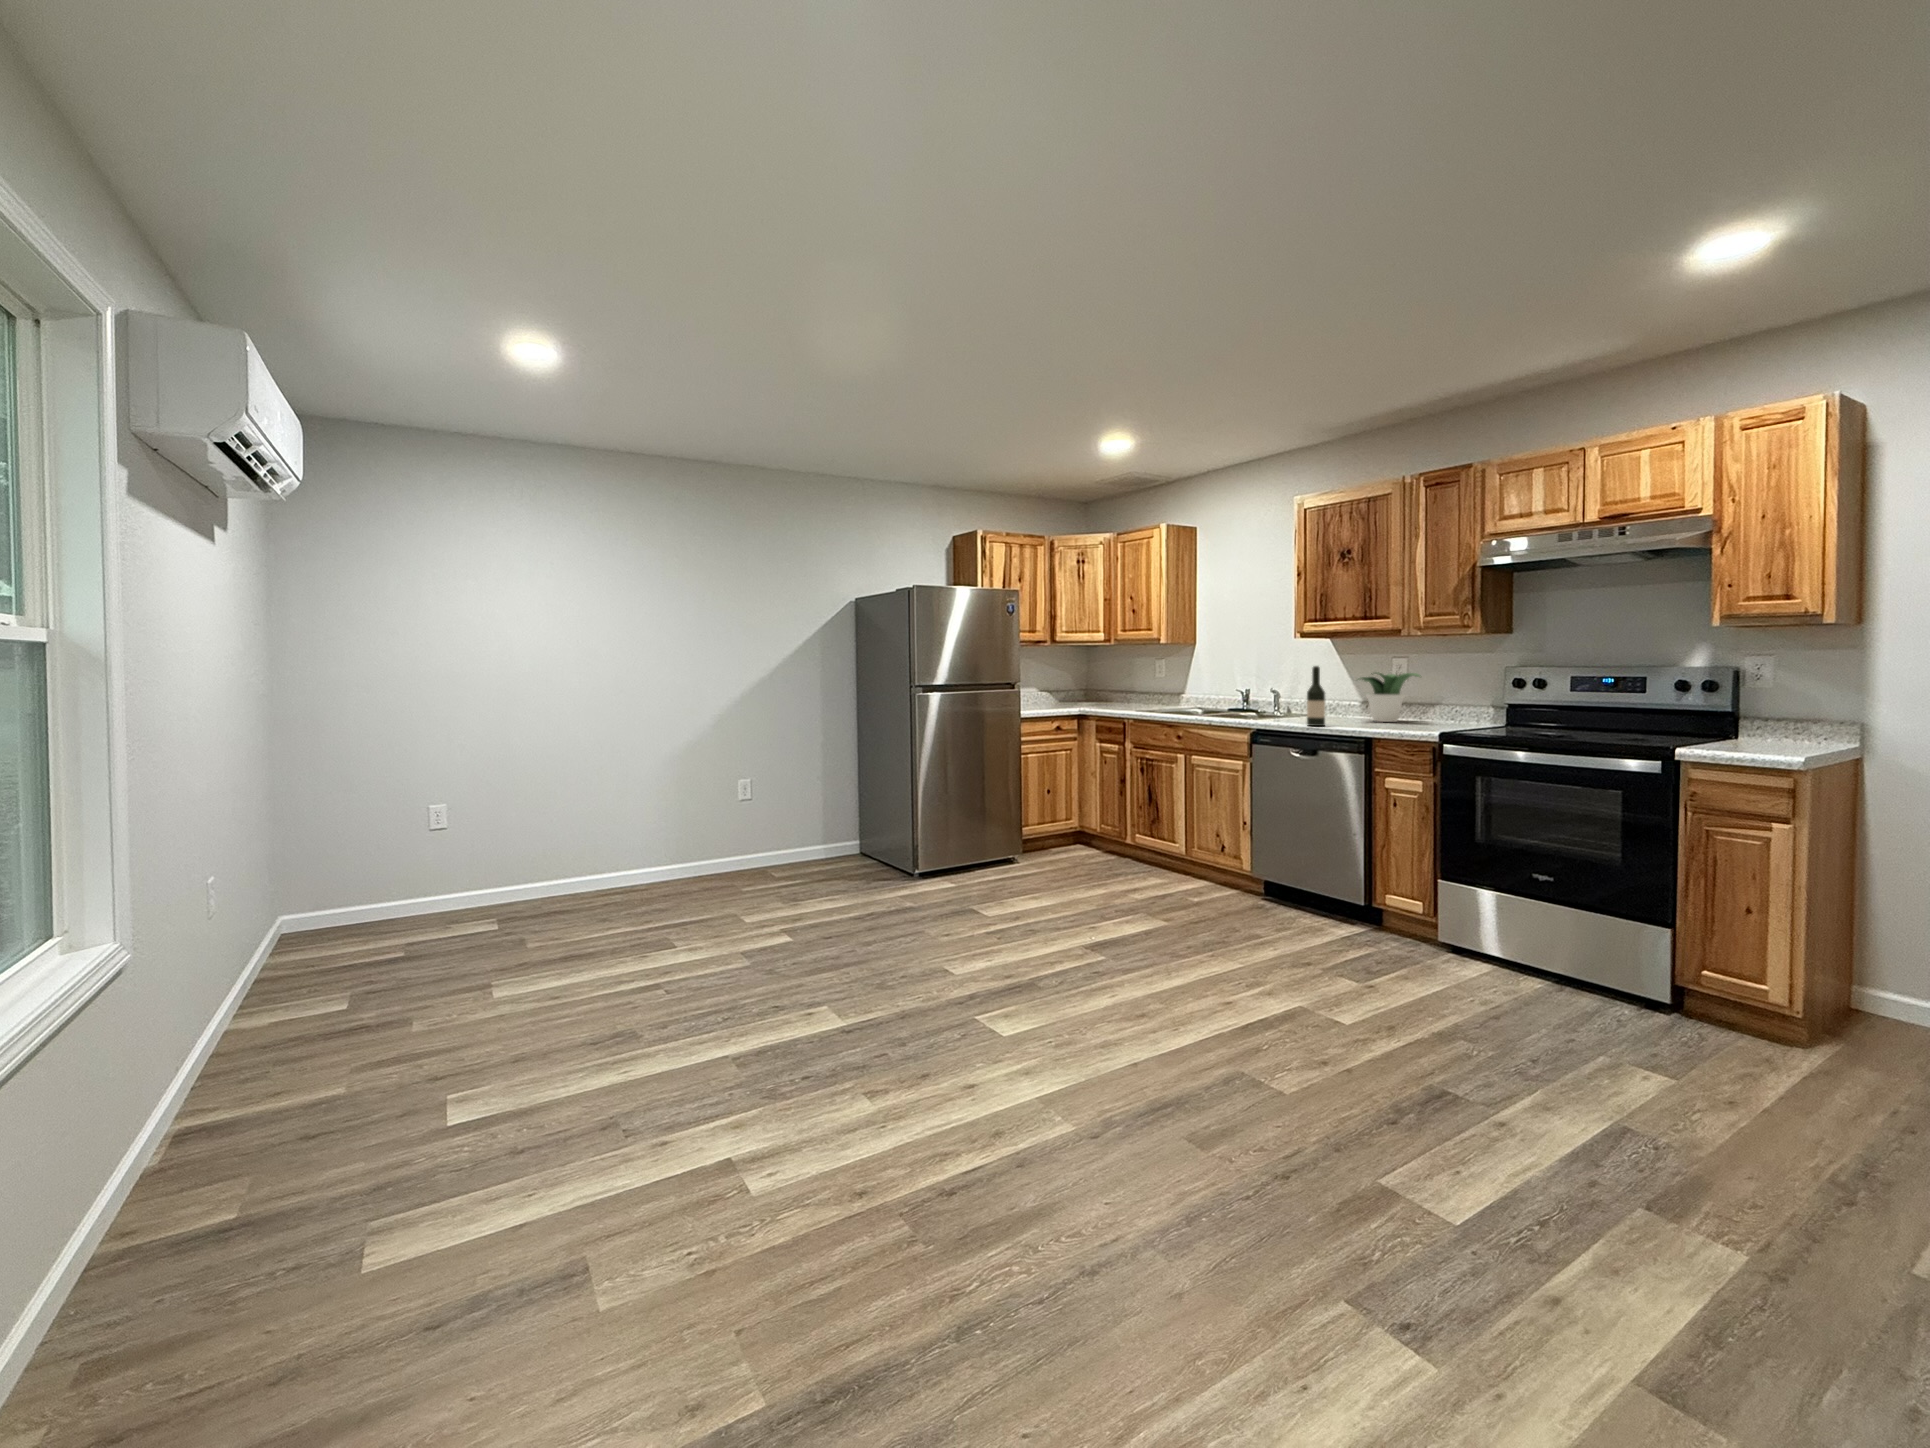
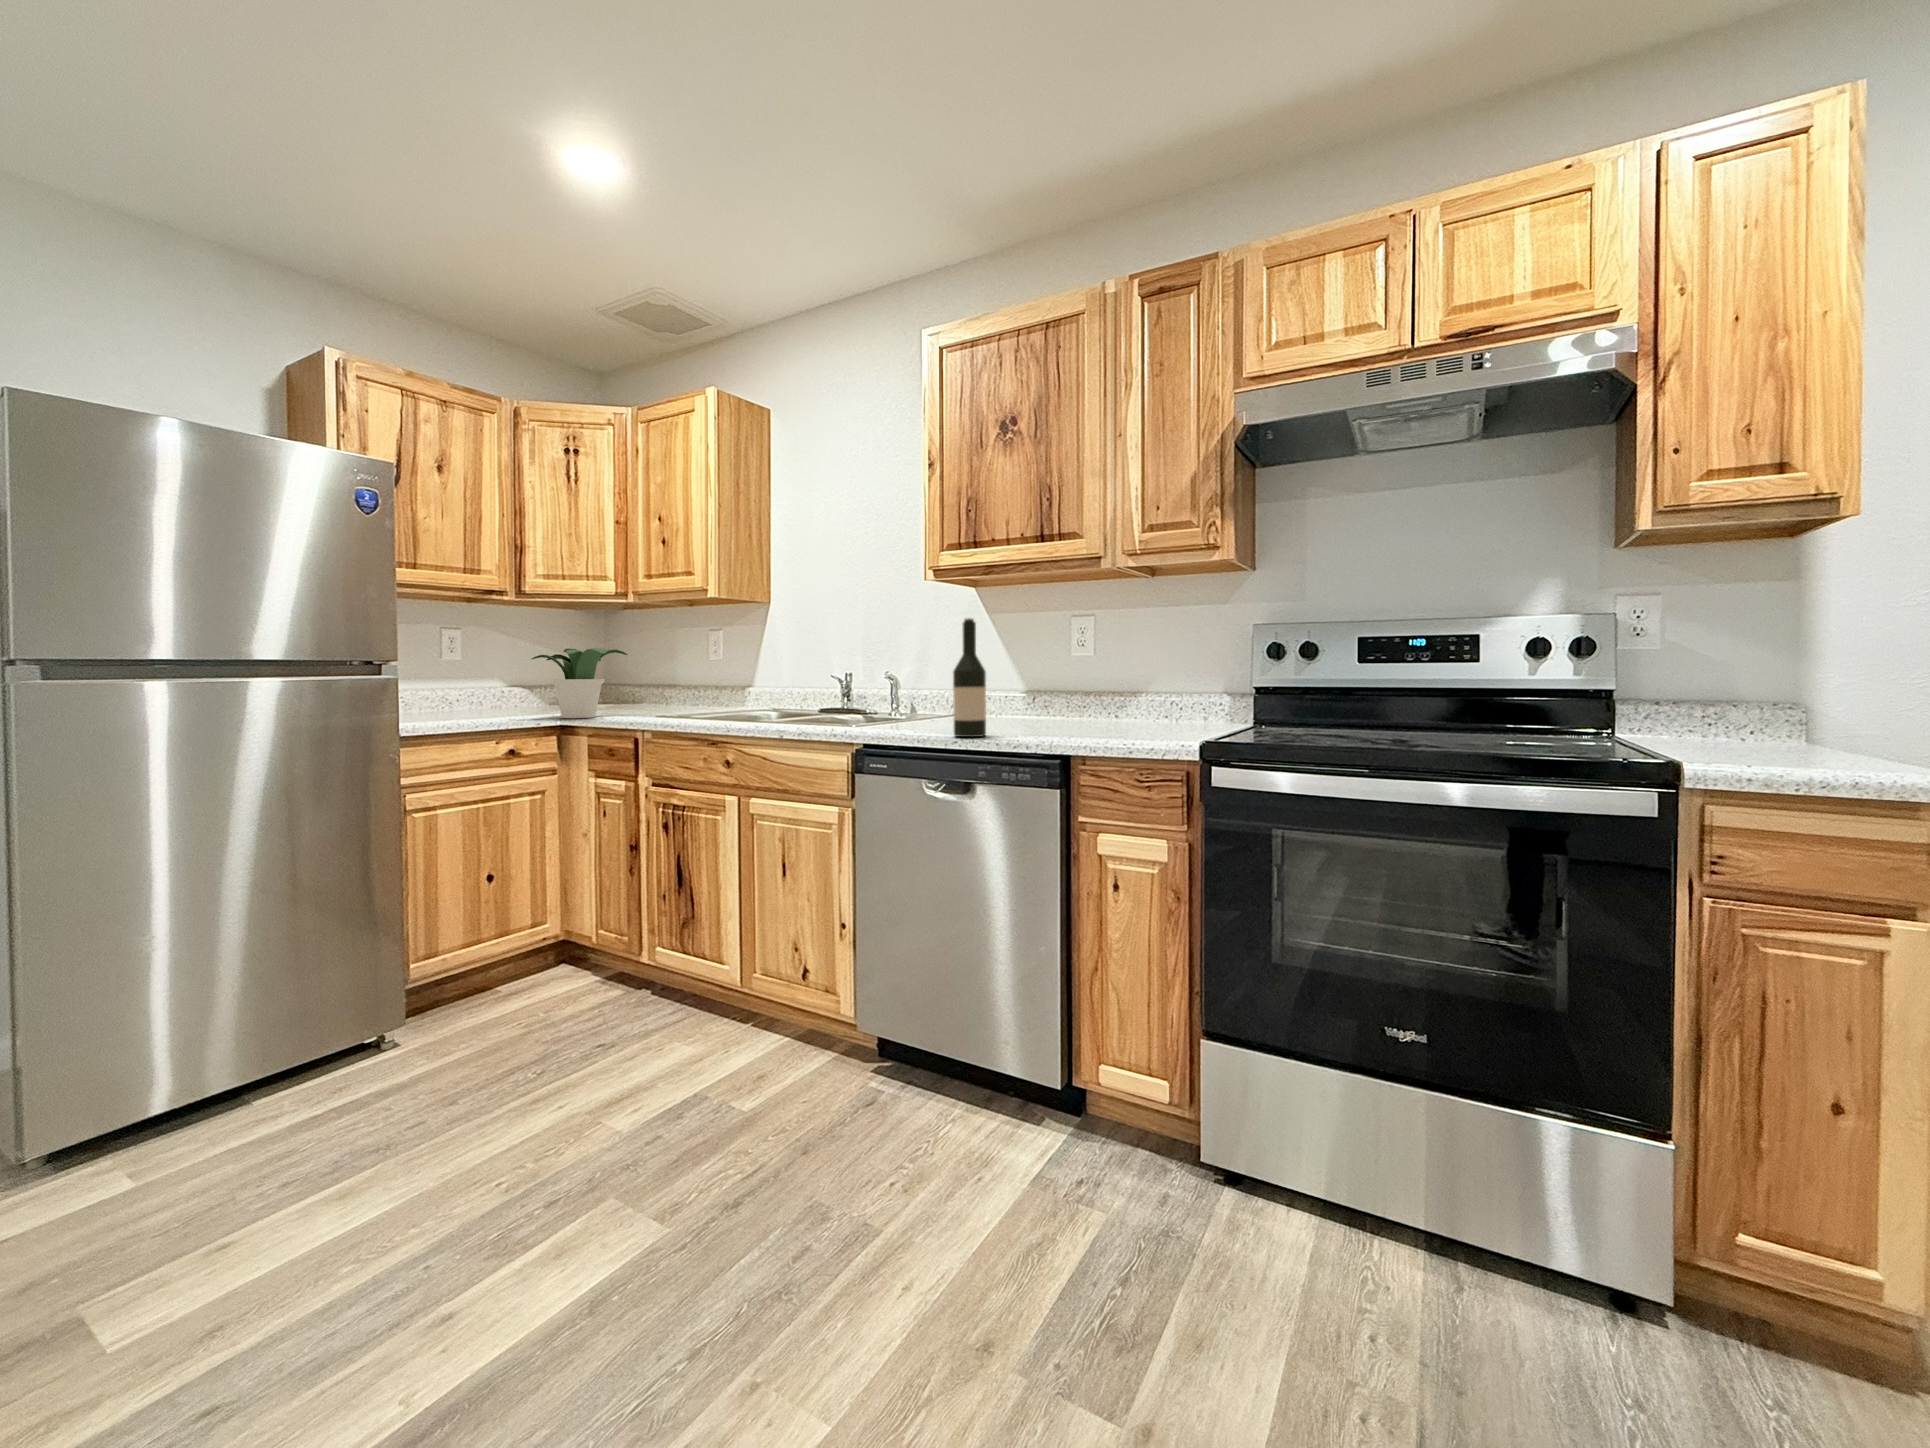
potted plant: present [1361,673,1421,722] -> present [532,648,628,718]

